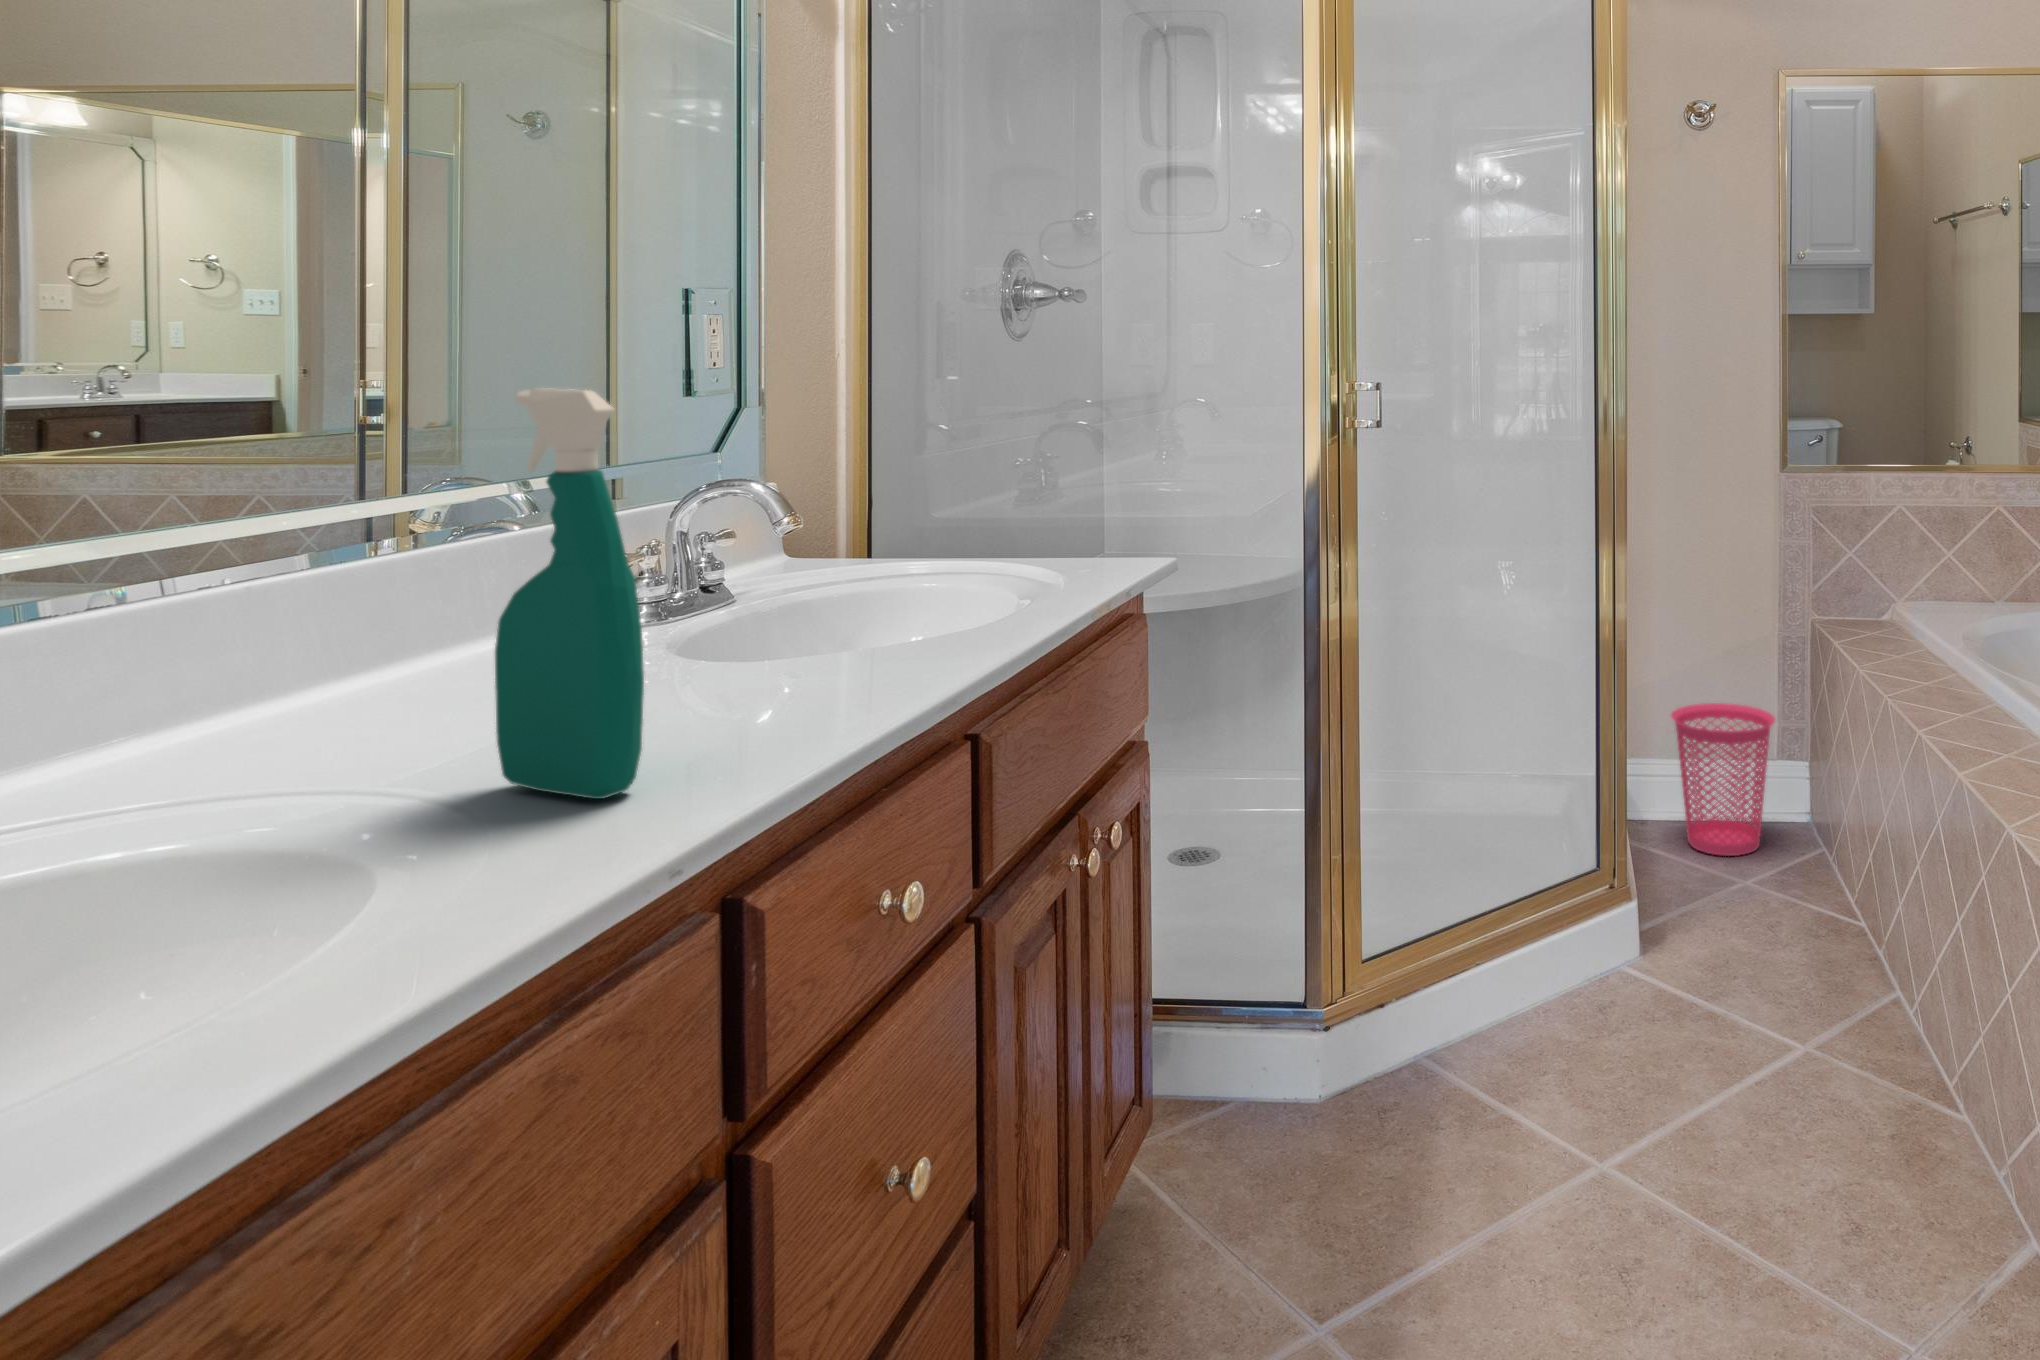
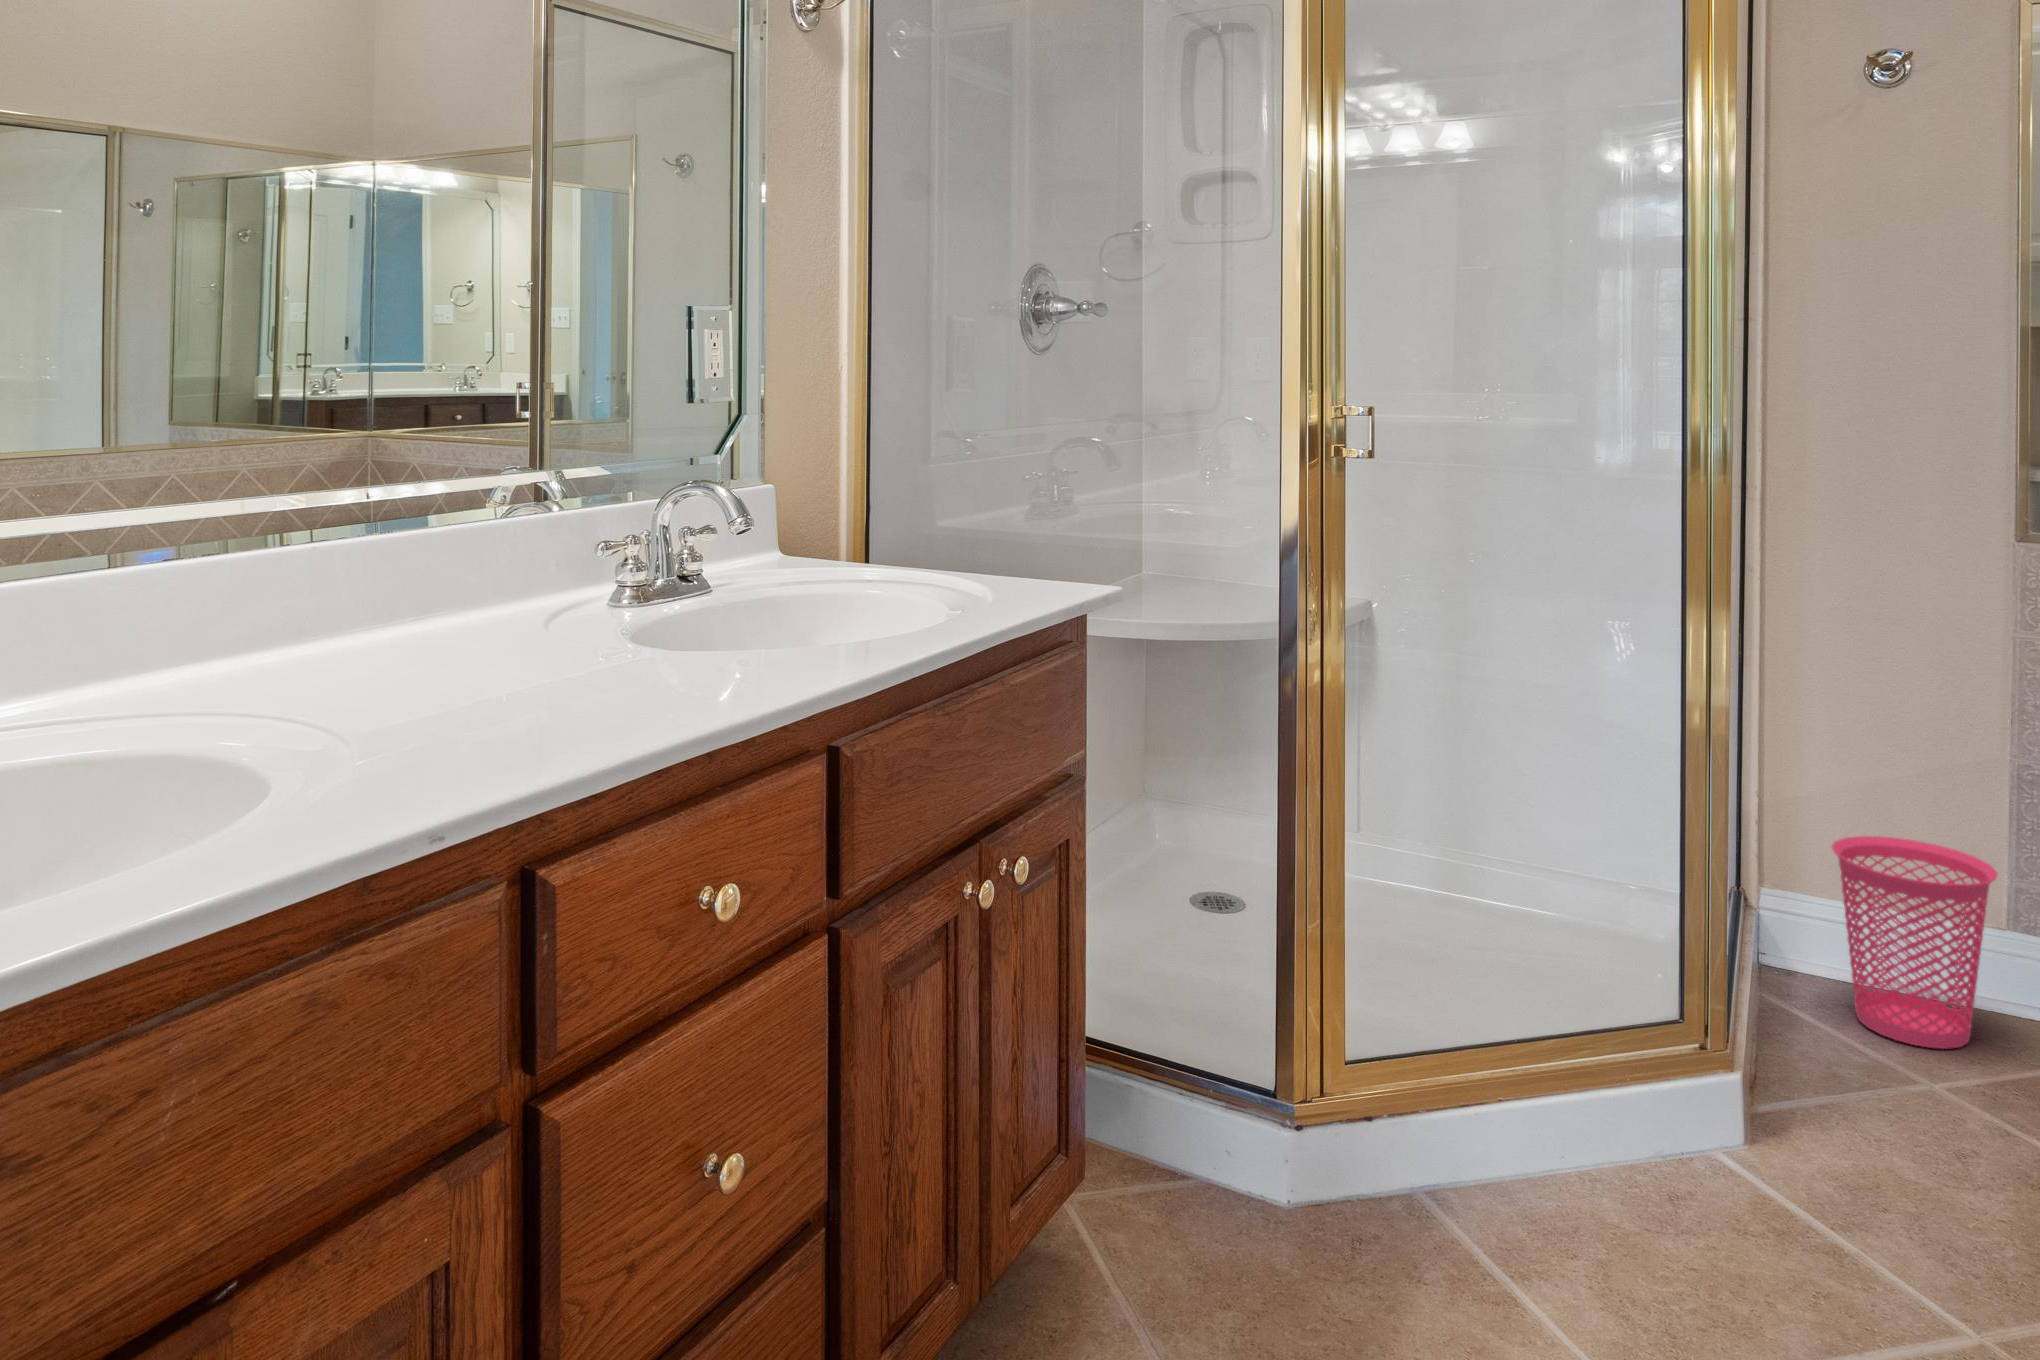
spray bottle: present [495,388,644,799] -> none [388,410,475,765]

